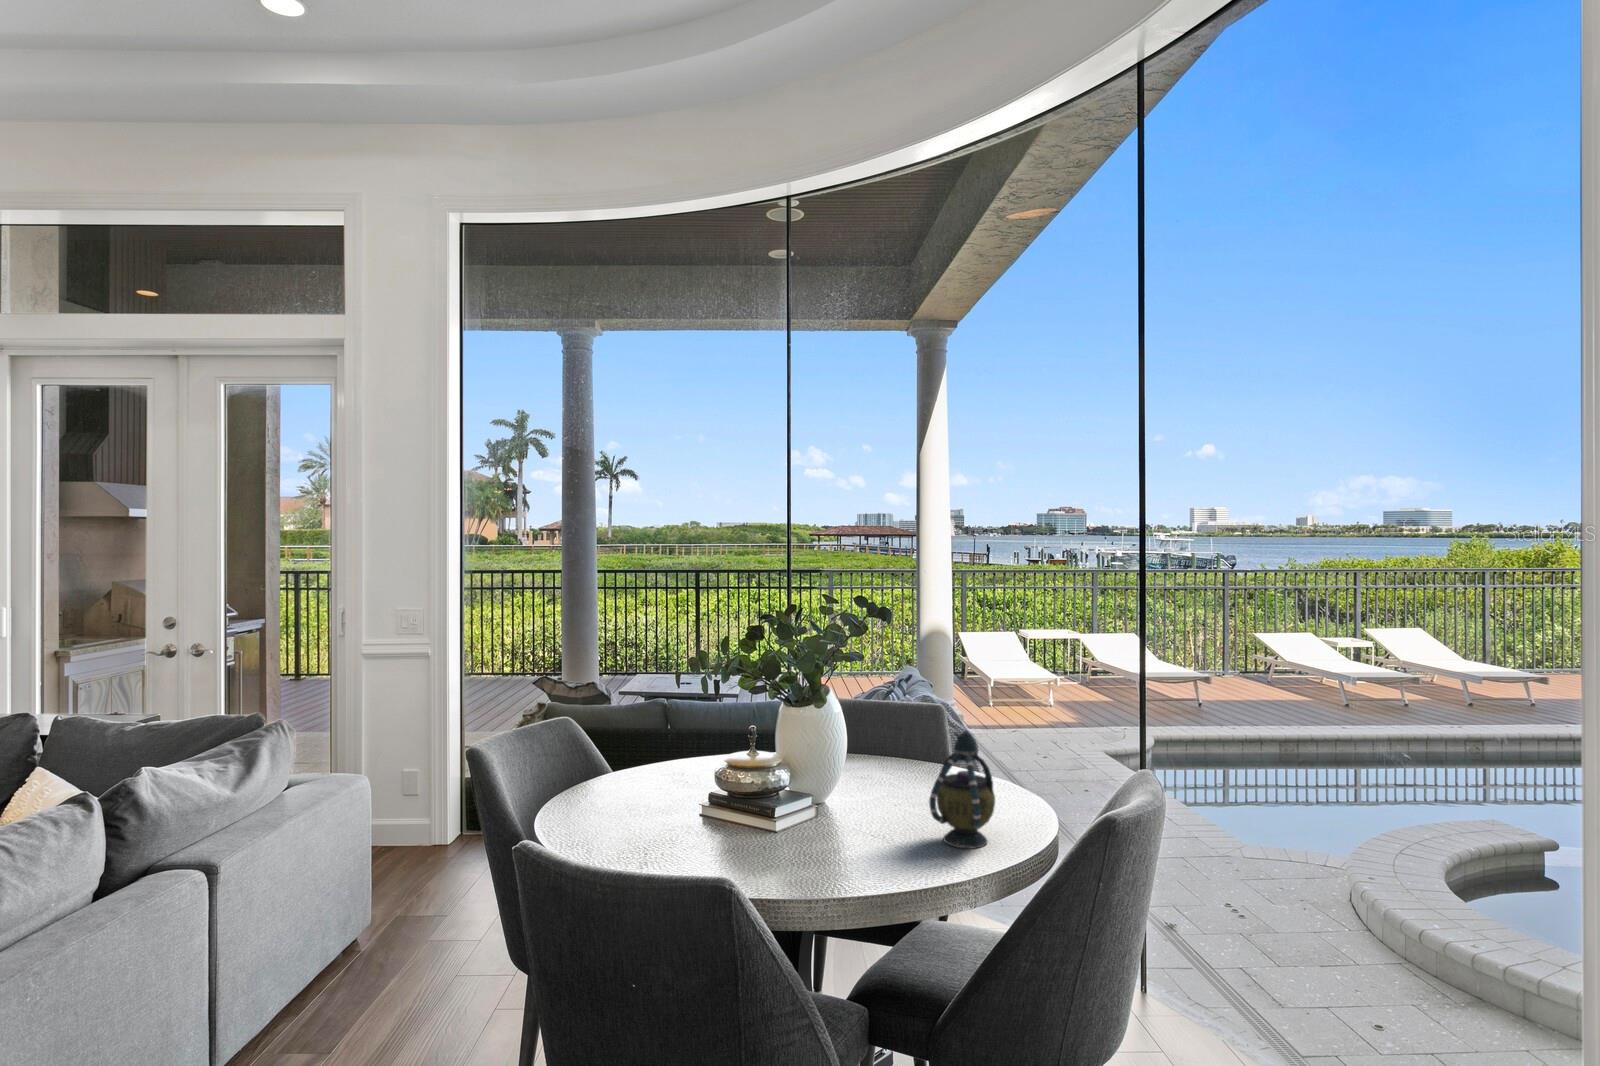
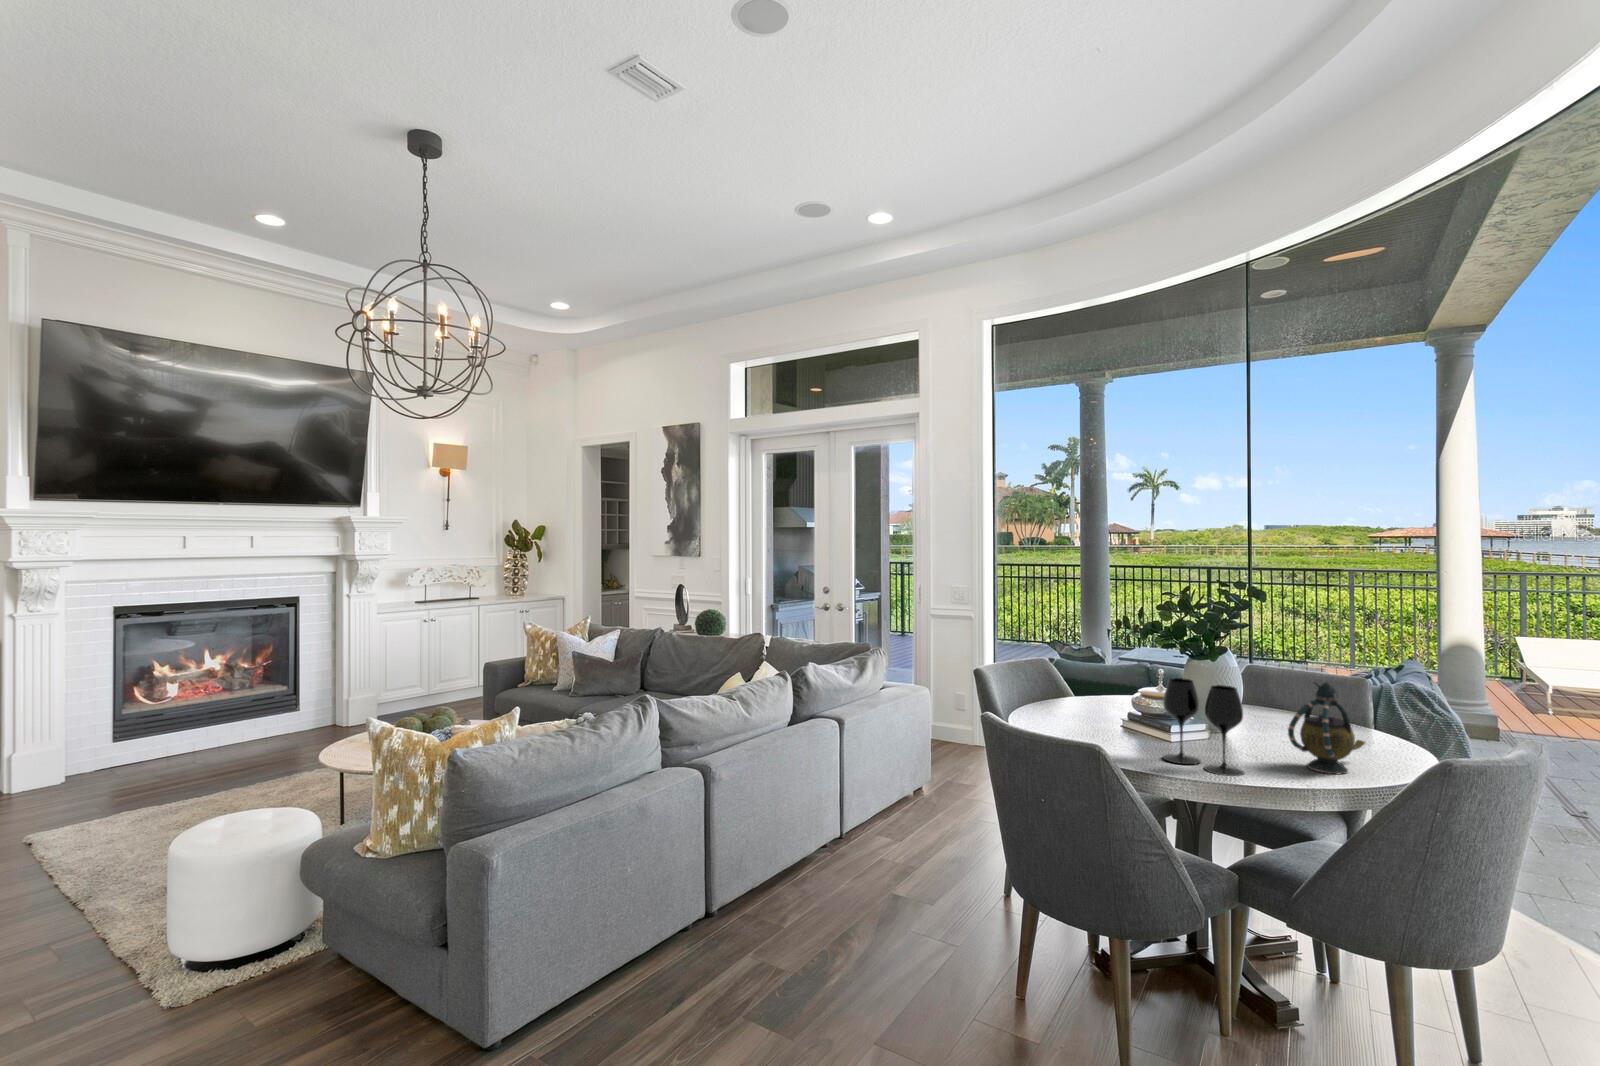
wine glass: none [784,746,892,881] -> present [1163,678,1244,776]

